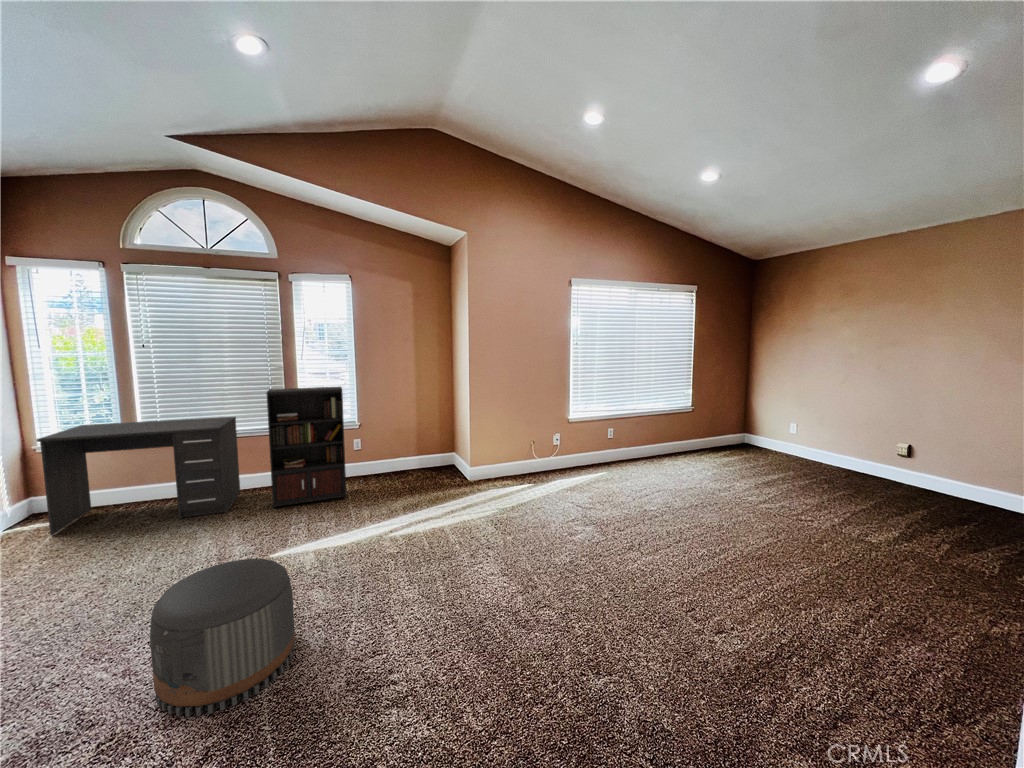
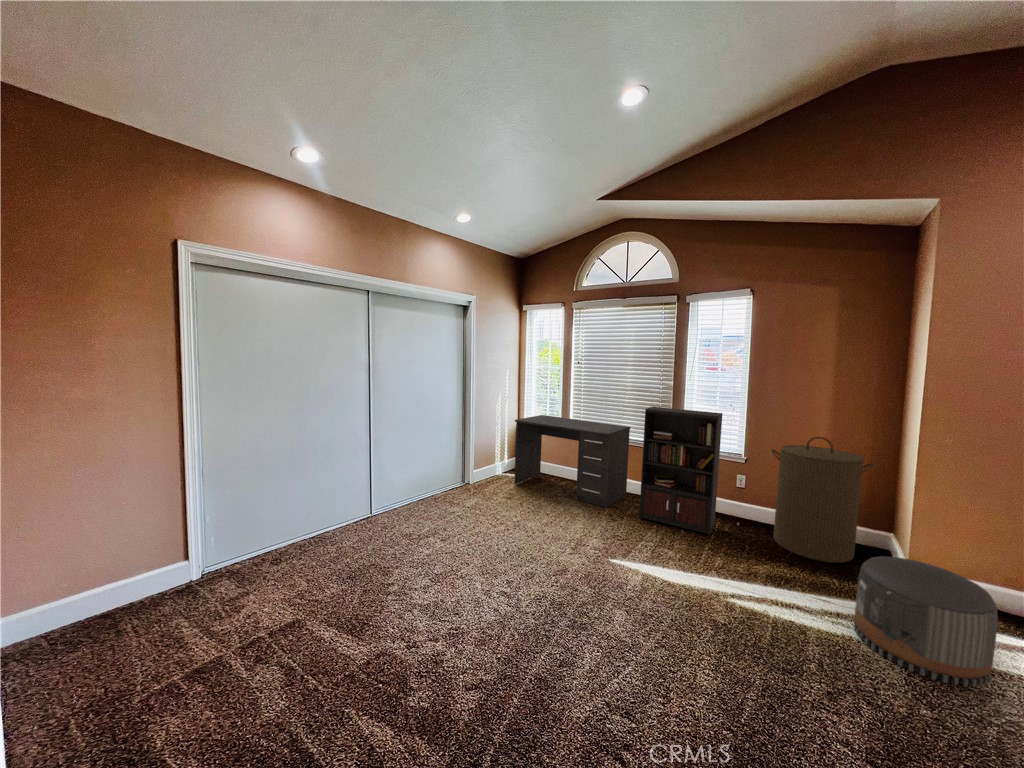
laundry hamper: none [382,394,446,487] -> present [771,437,875,563]
pouf: present [150,559,295,717] -> present [854,556,998,687]

